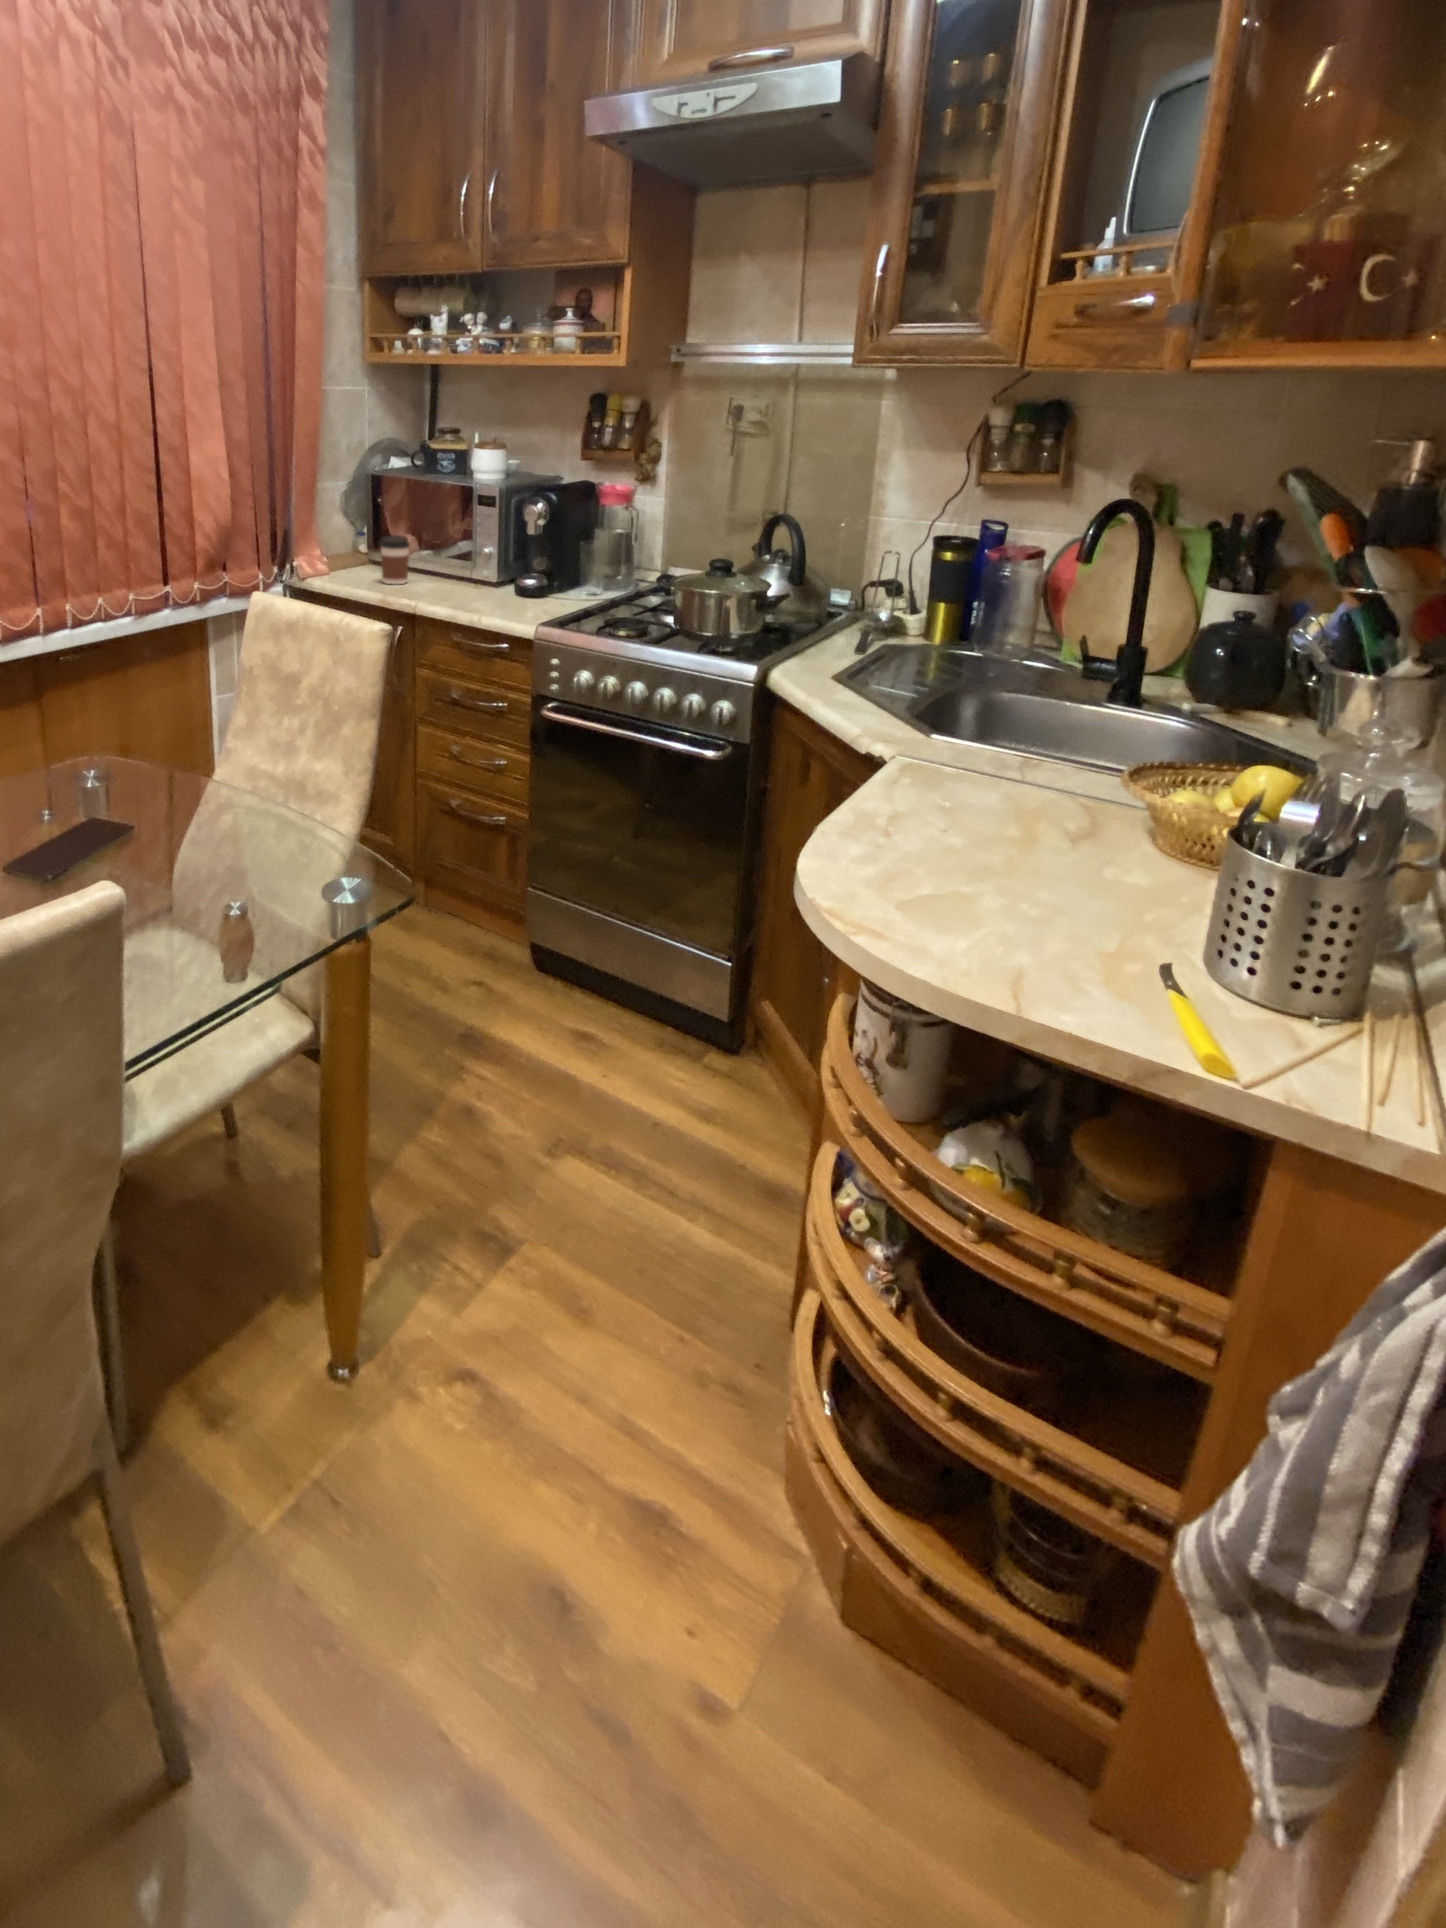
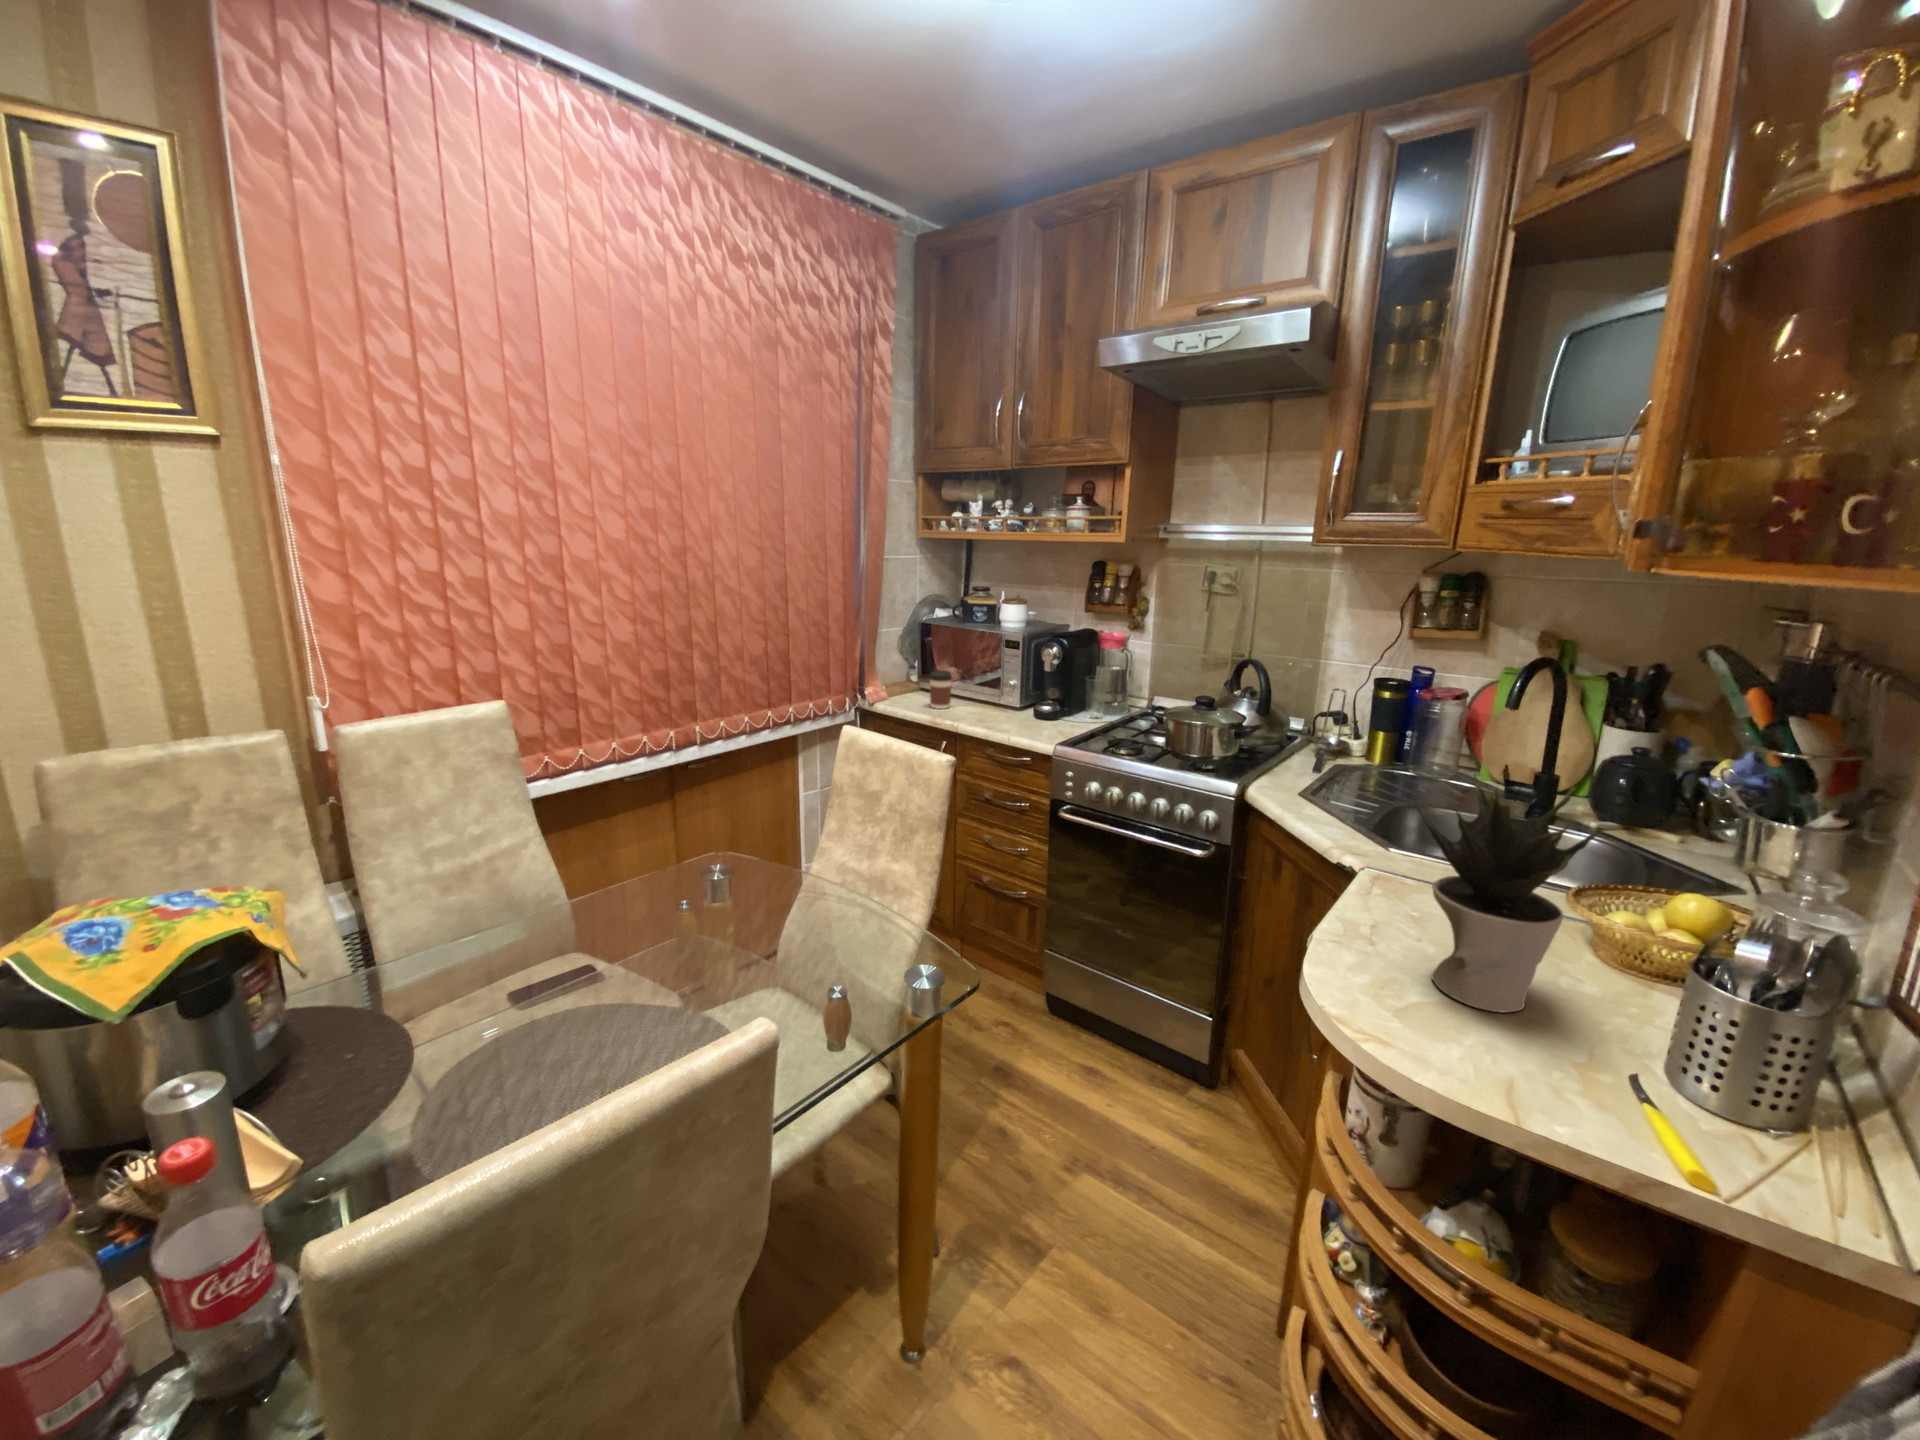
potted plant: none [933,608,1143,905] -> present [1415,776,1600,1013]

